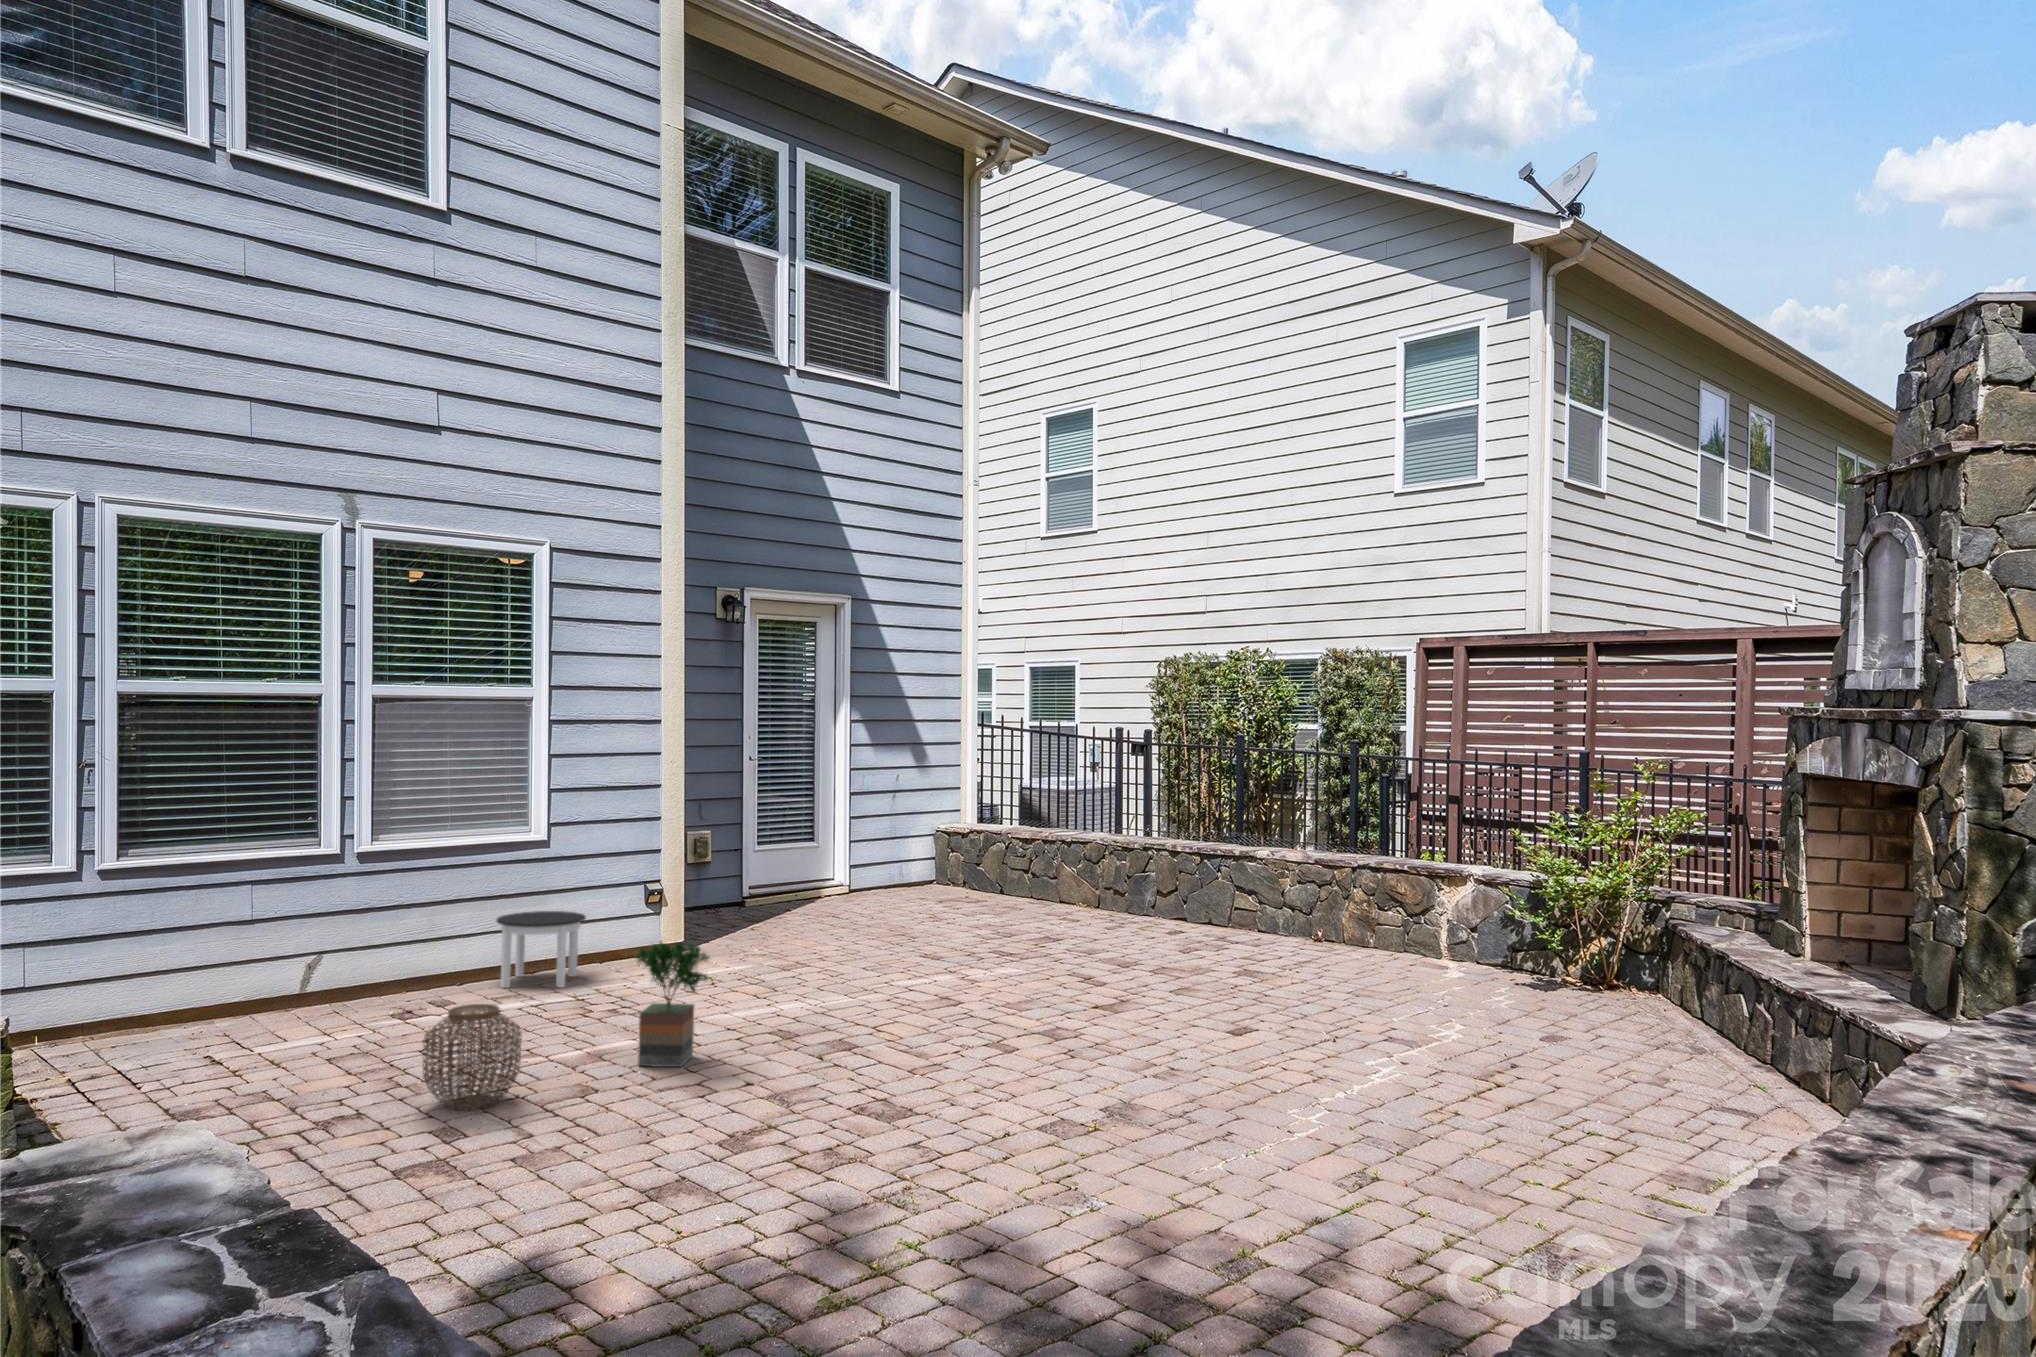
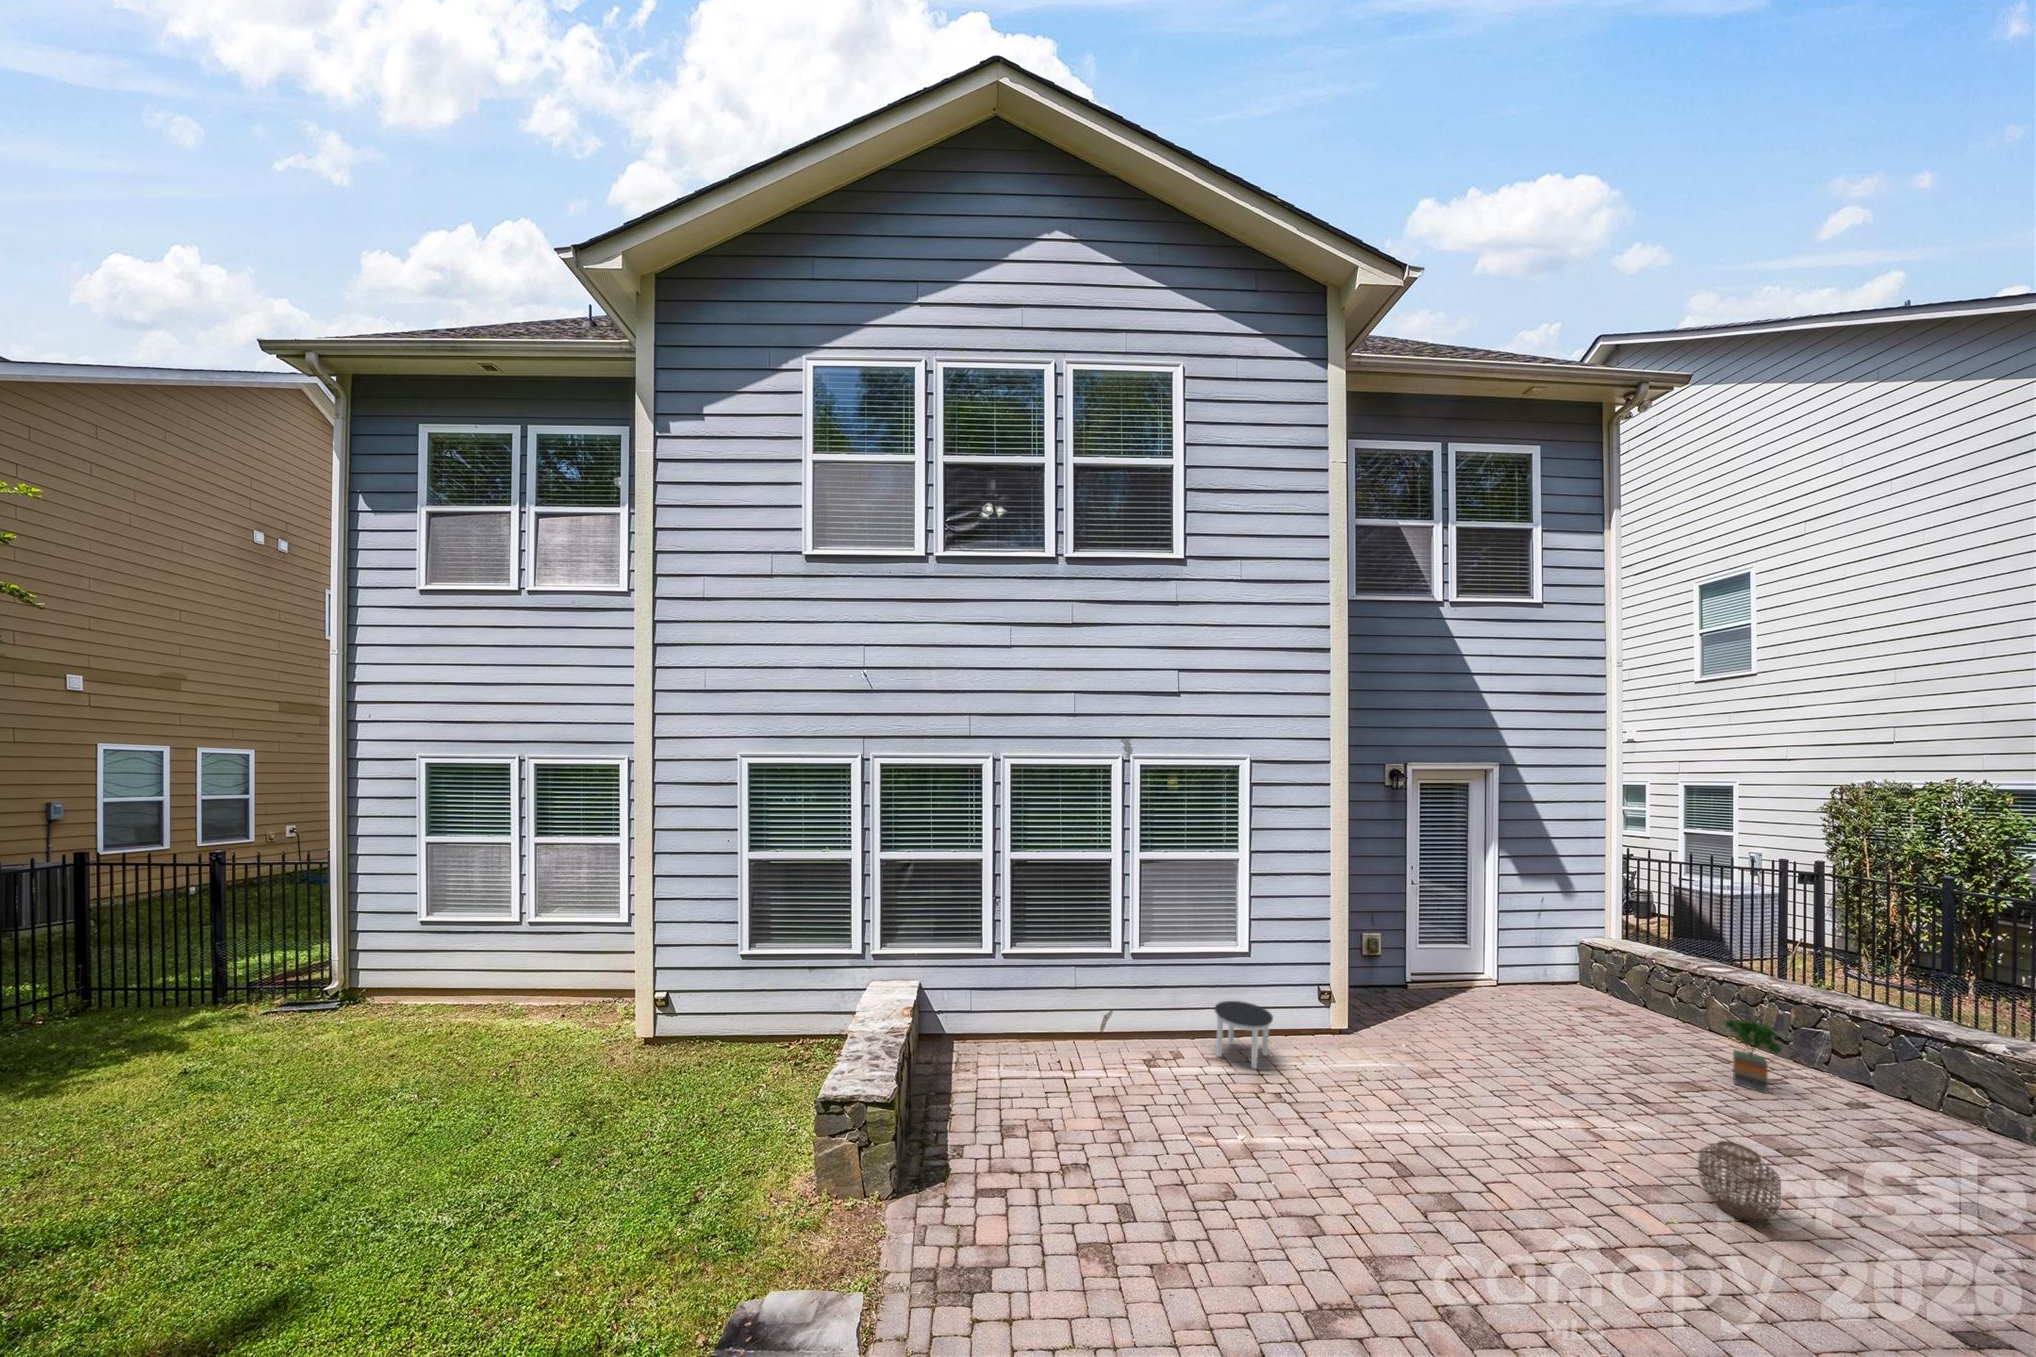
potted tree: present [635,942,709,1067] -> present [1724,1020,1782,1093]
woven basket: present [423,1004,521,1110] -> present [1698,1141,1781,1222]

